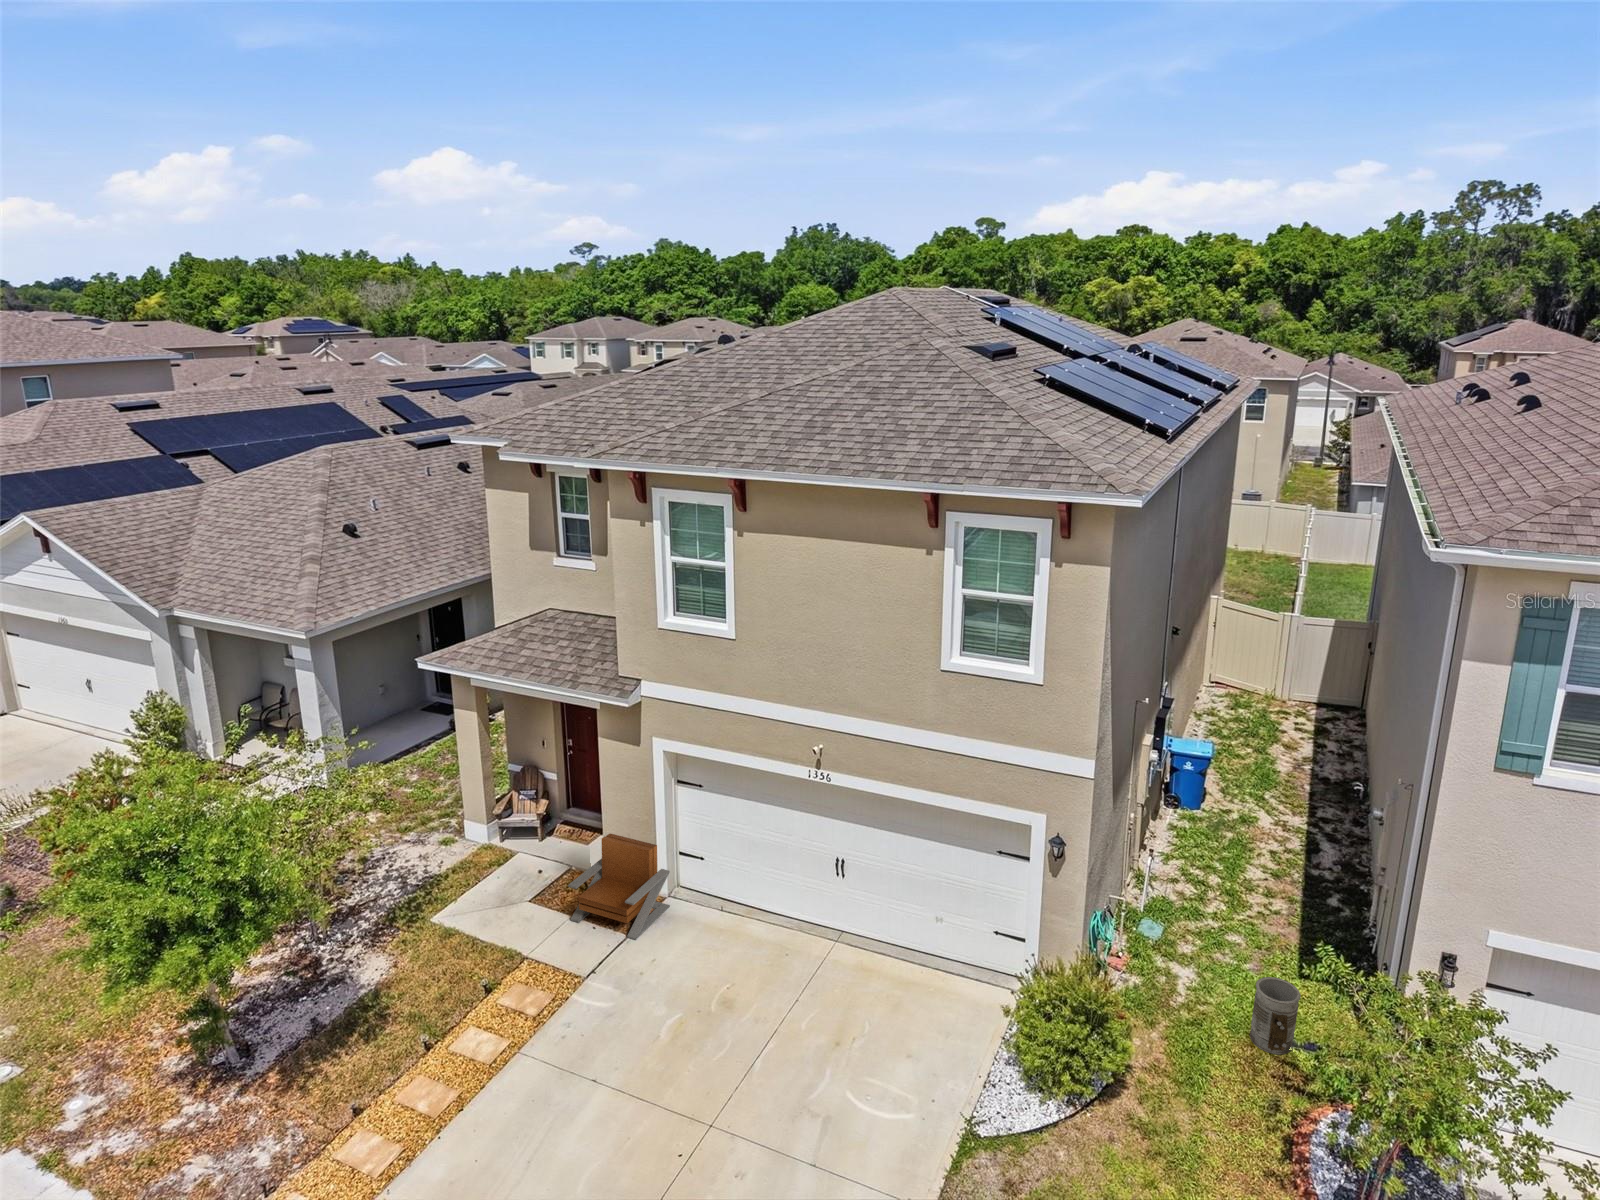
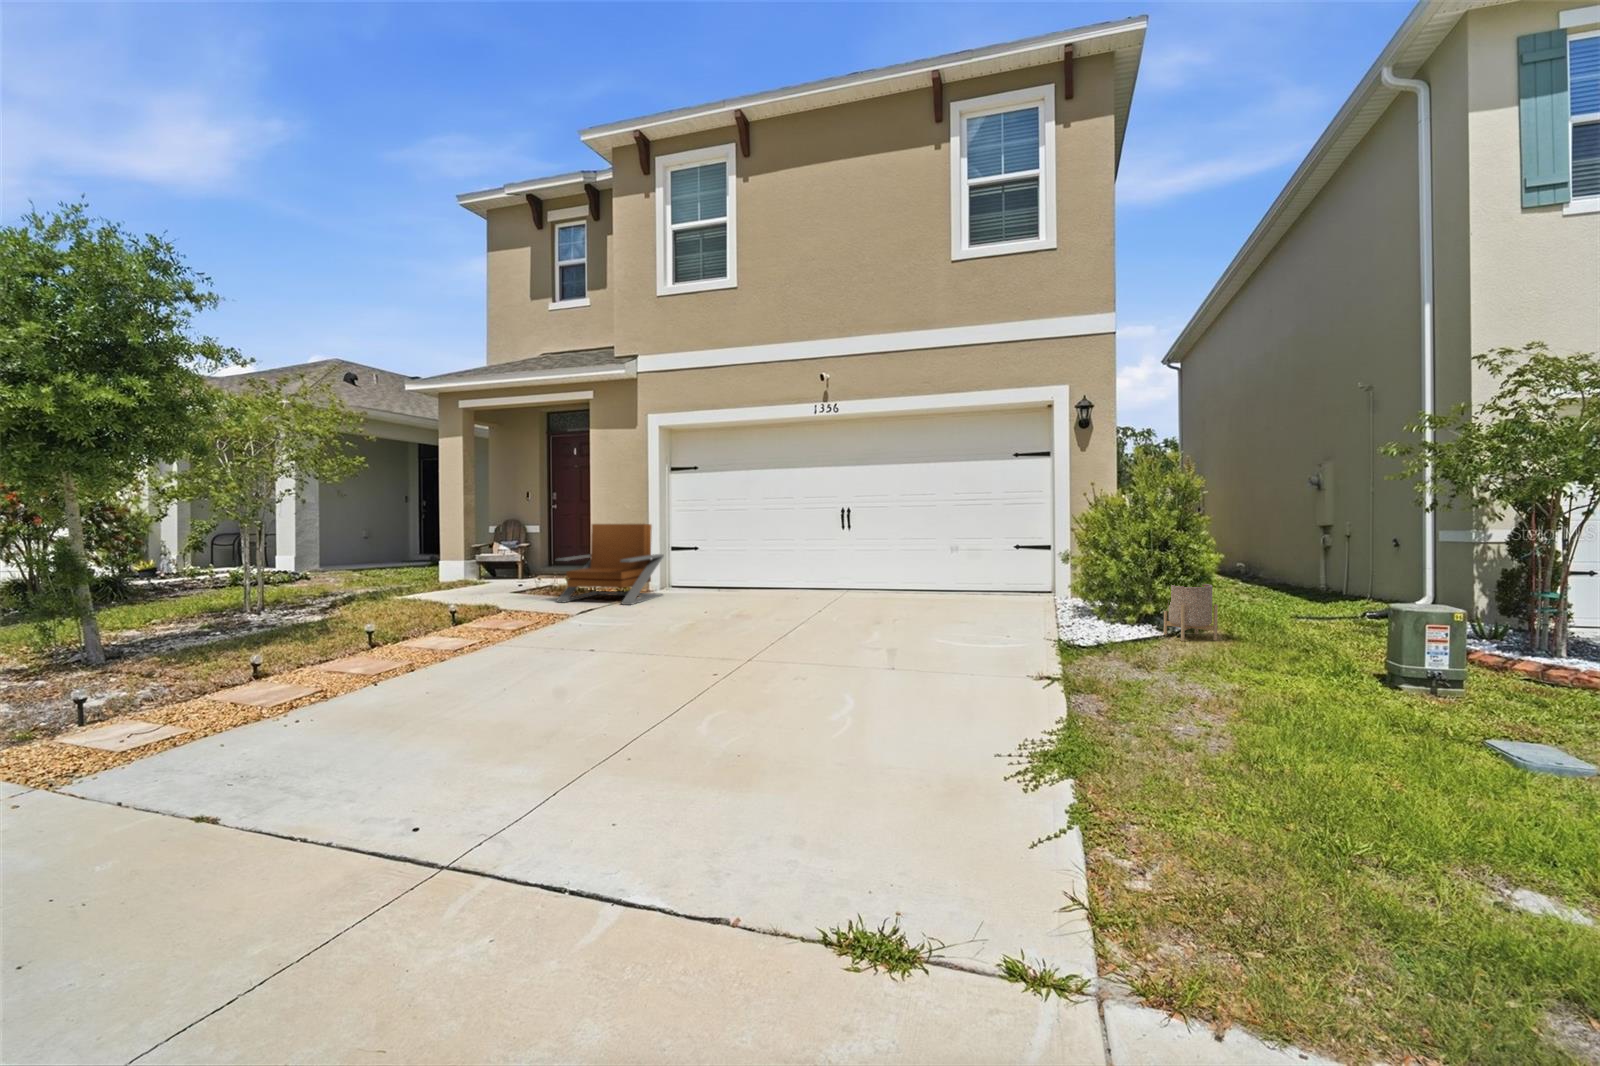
trash can: present [1250,977,1301,1055] -> none [1289,545,1342,610]
planter: none [1077,1074,1116,1138] -> present [1164,584,1218,641]

